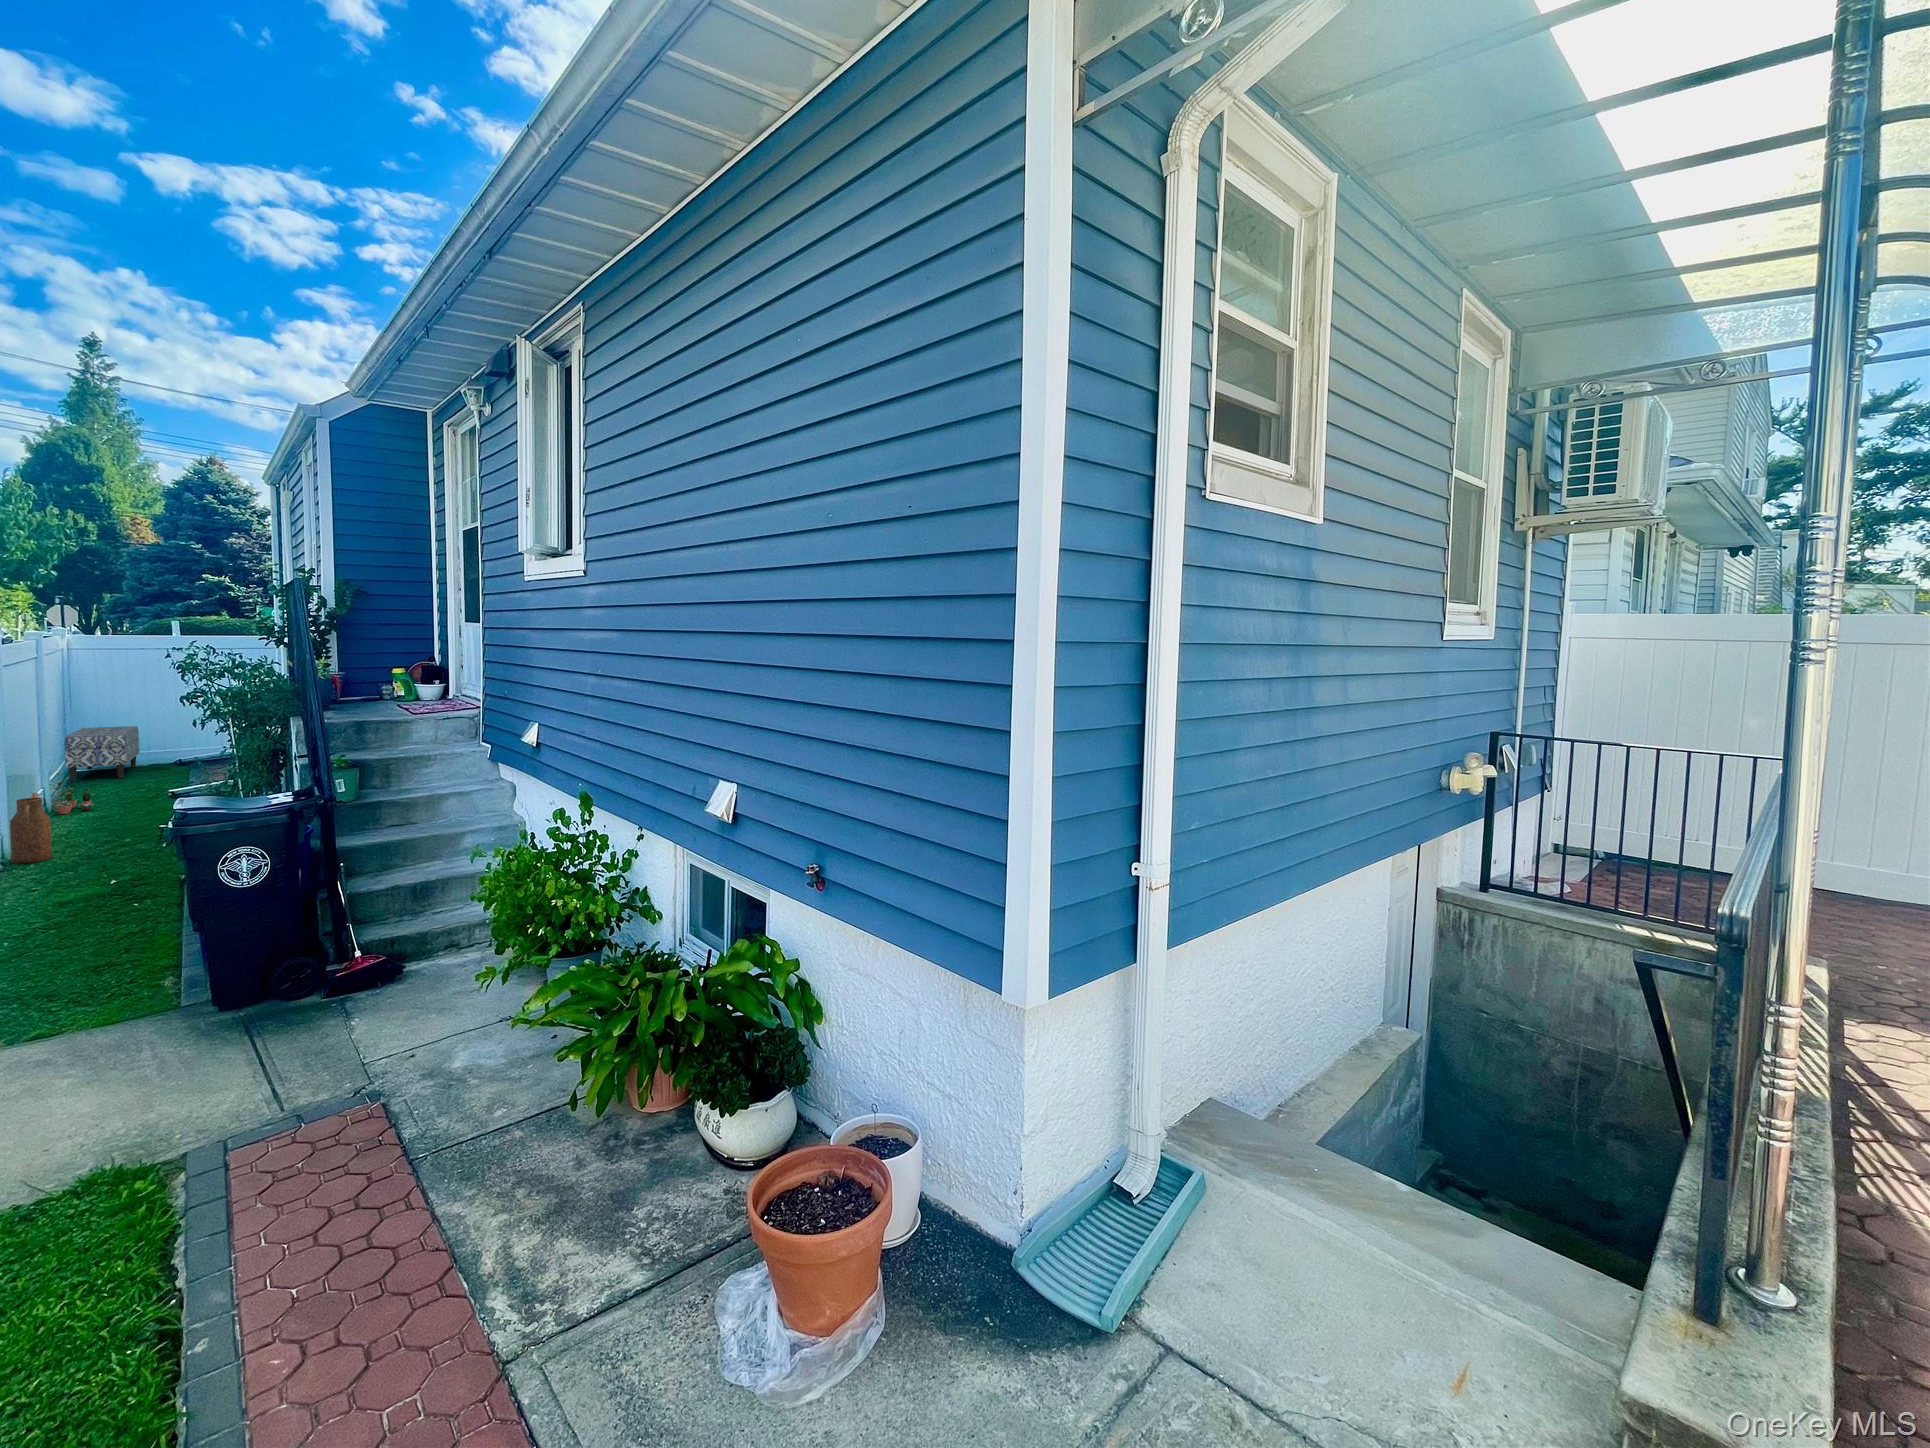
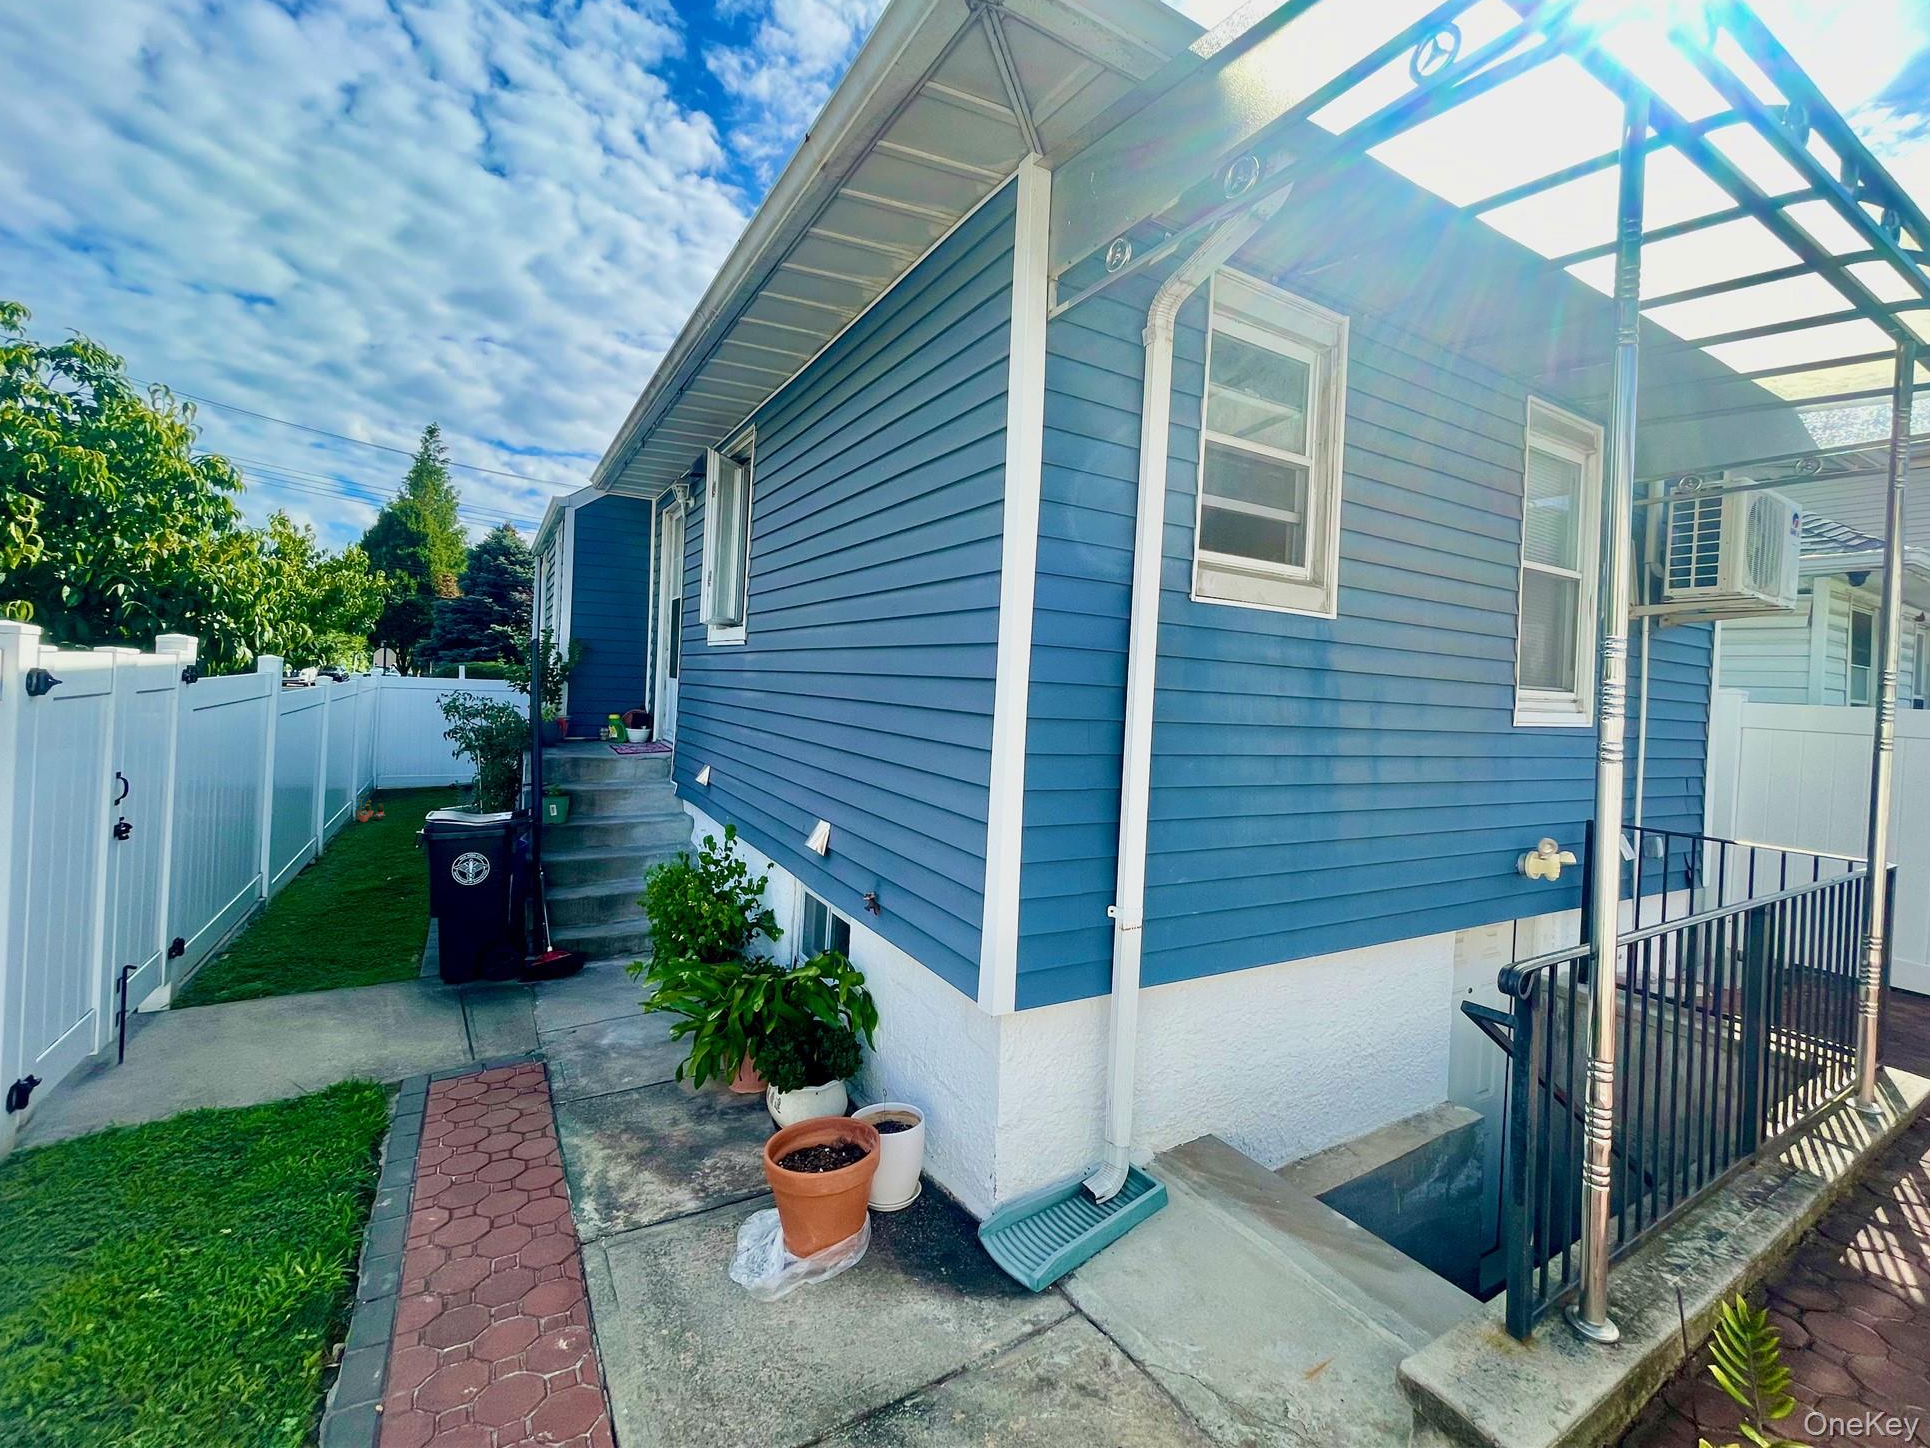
bench: present [65,726,139,781] -> none [369,752,425,796]
watering can: present [10,793,52,864] -> none [320,803,350,858]

